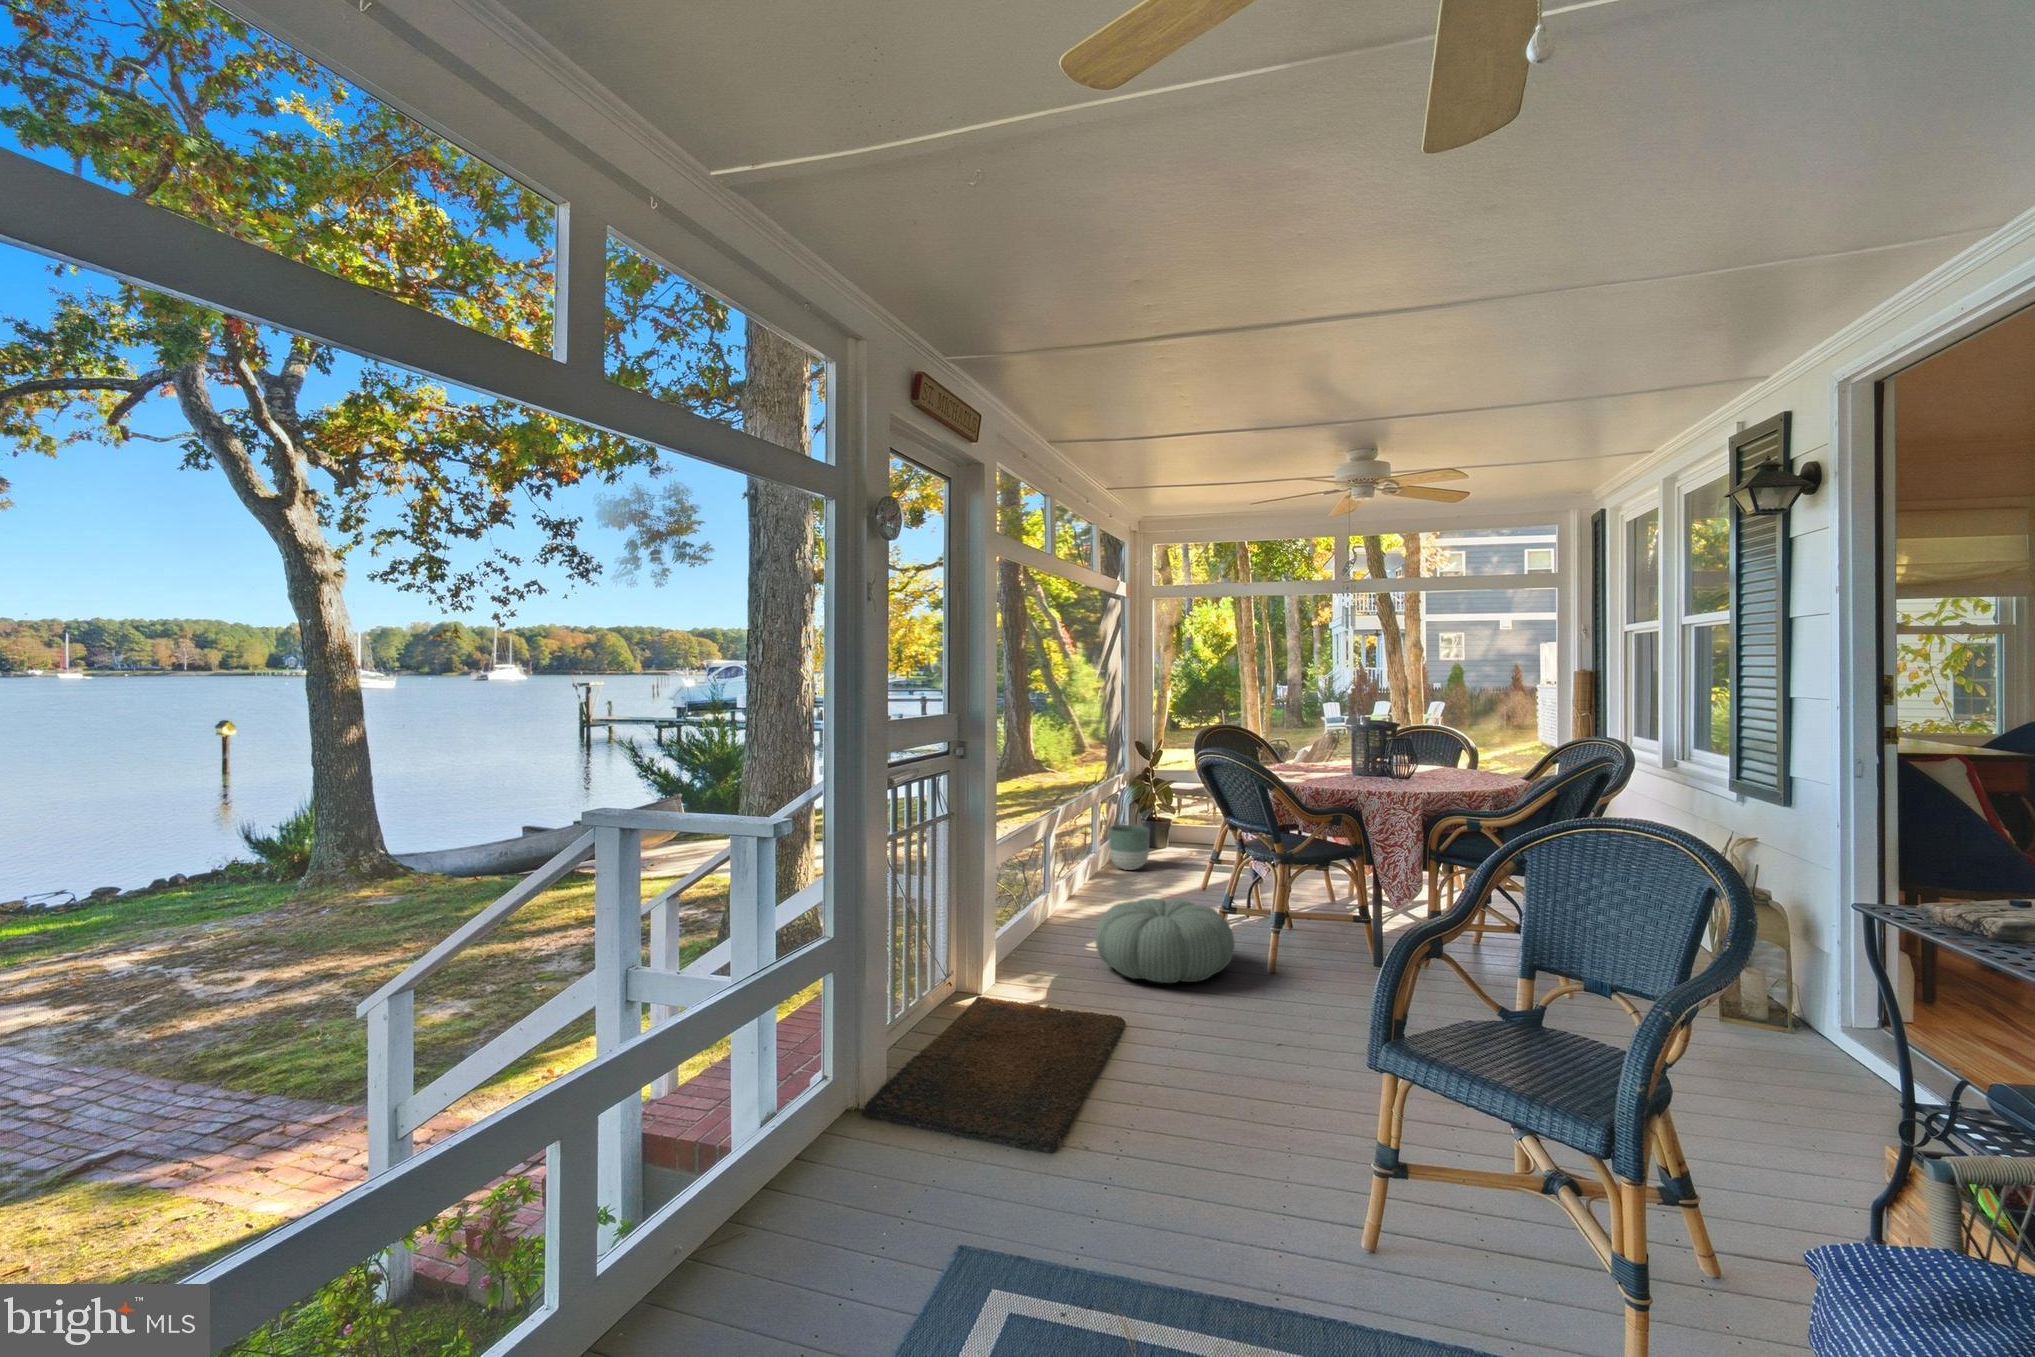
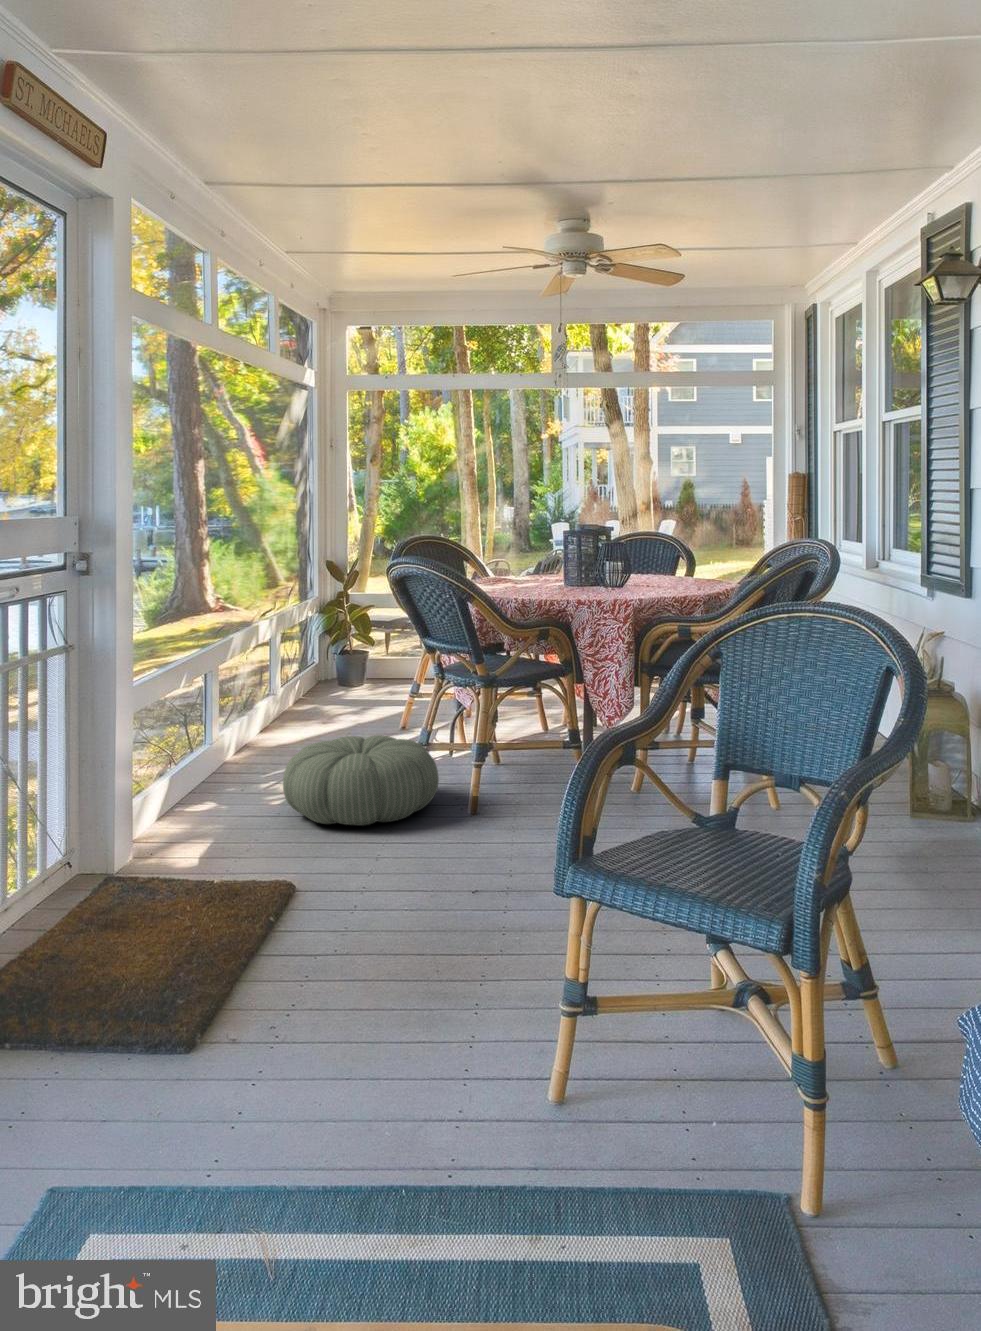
planter: present [1109,825,1149,870] -> none [317,665,363,715]

